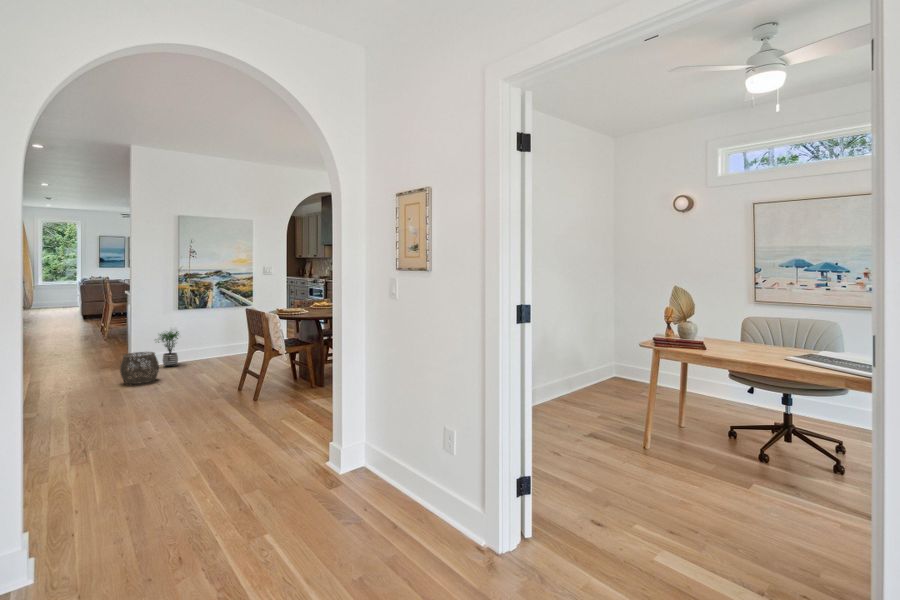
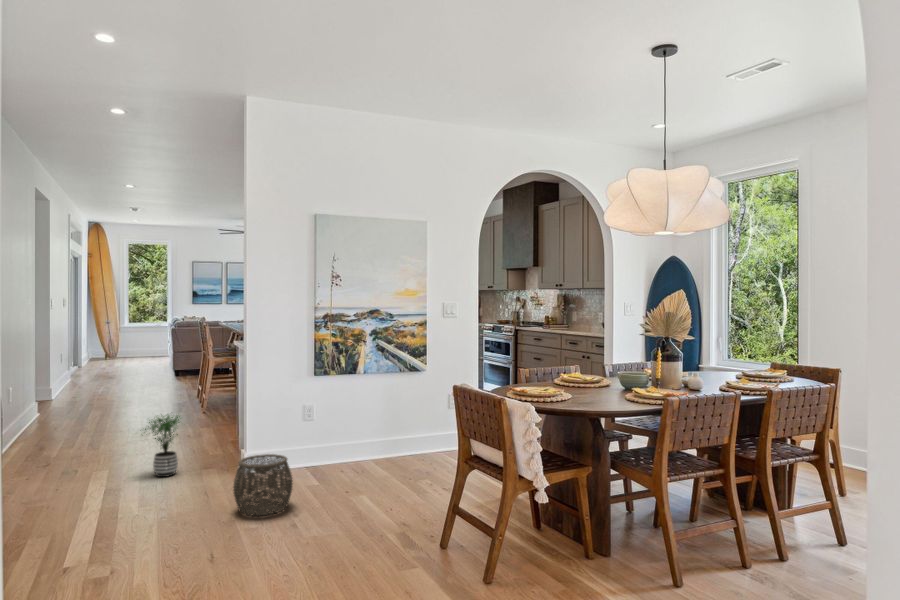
potted plant: present [158,331,179,367] -> present [144,415,181,477]

